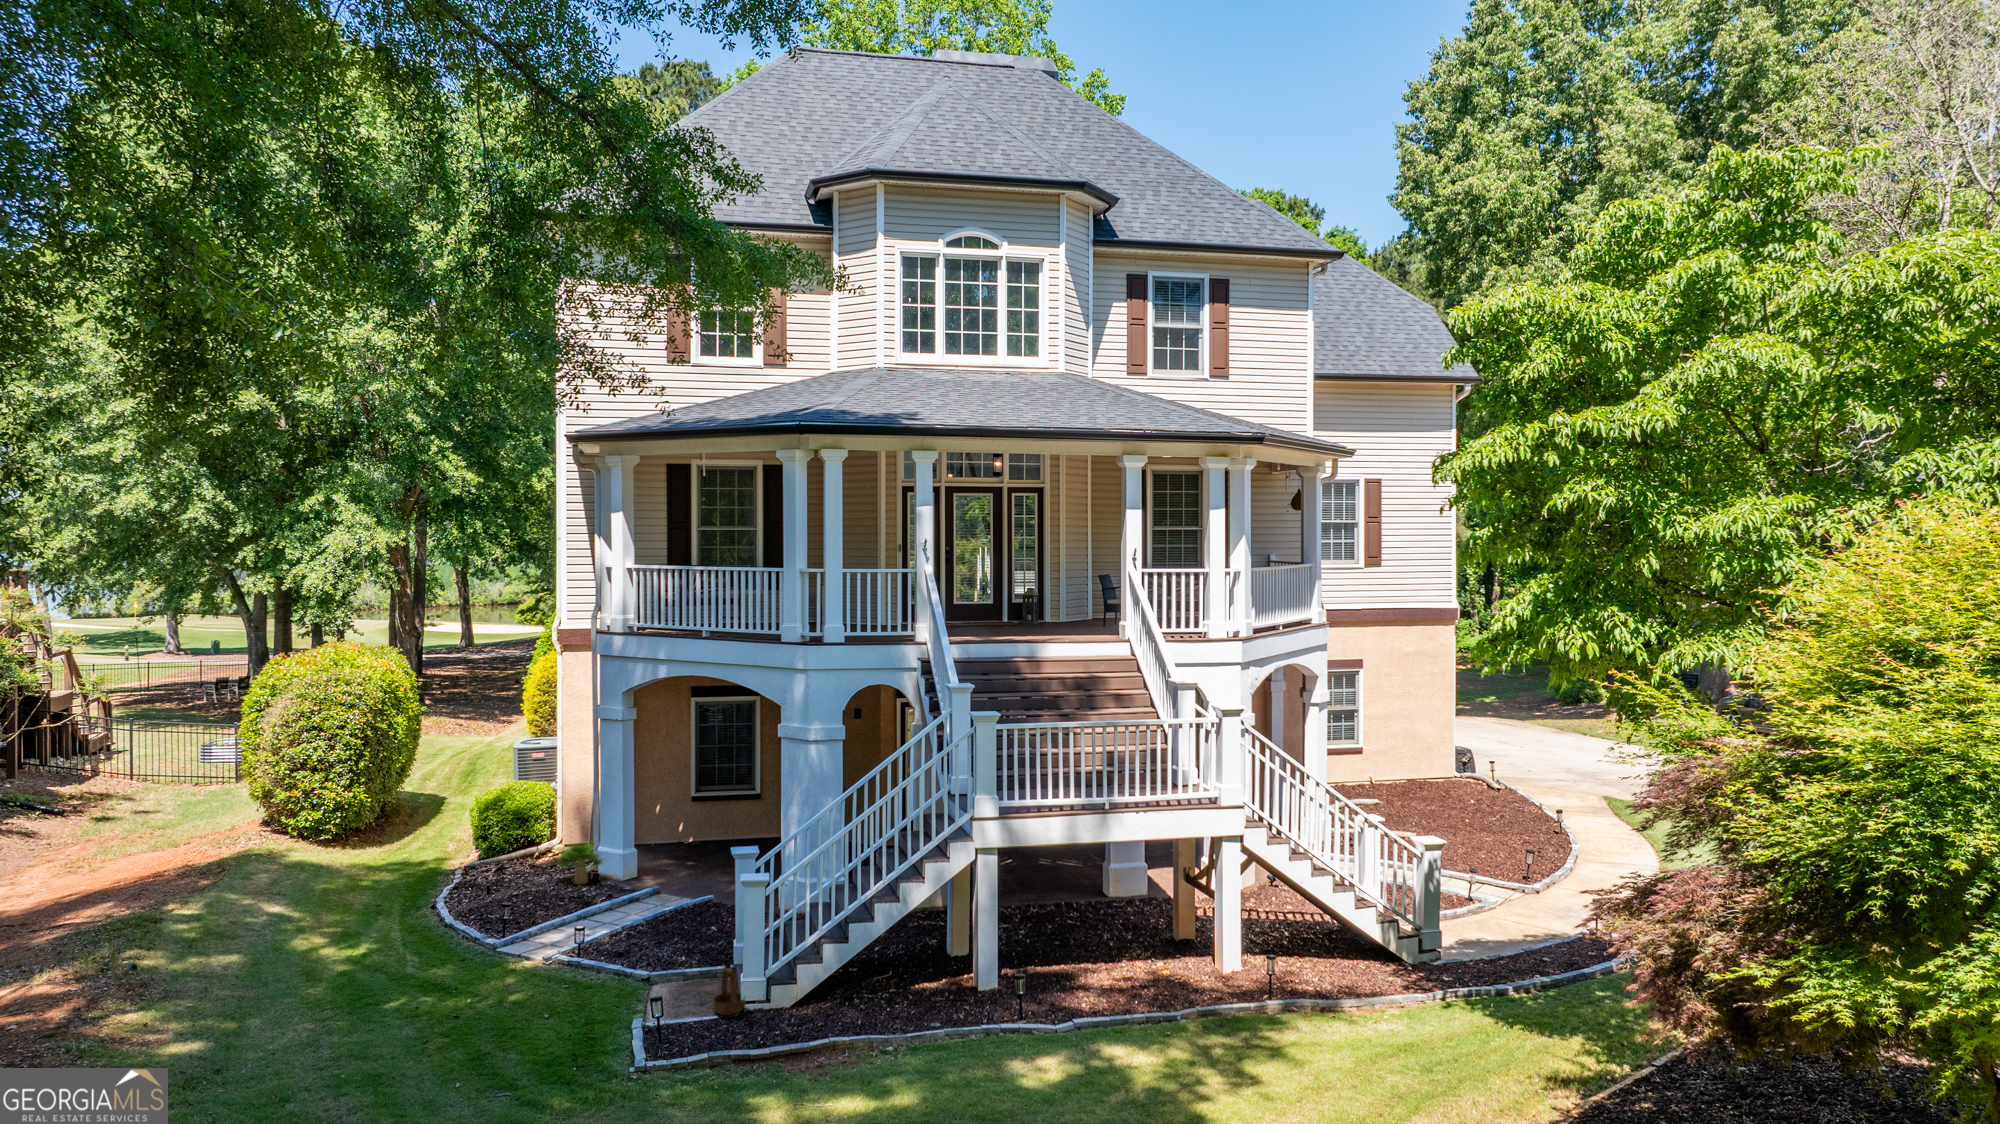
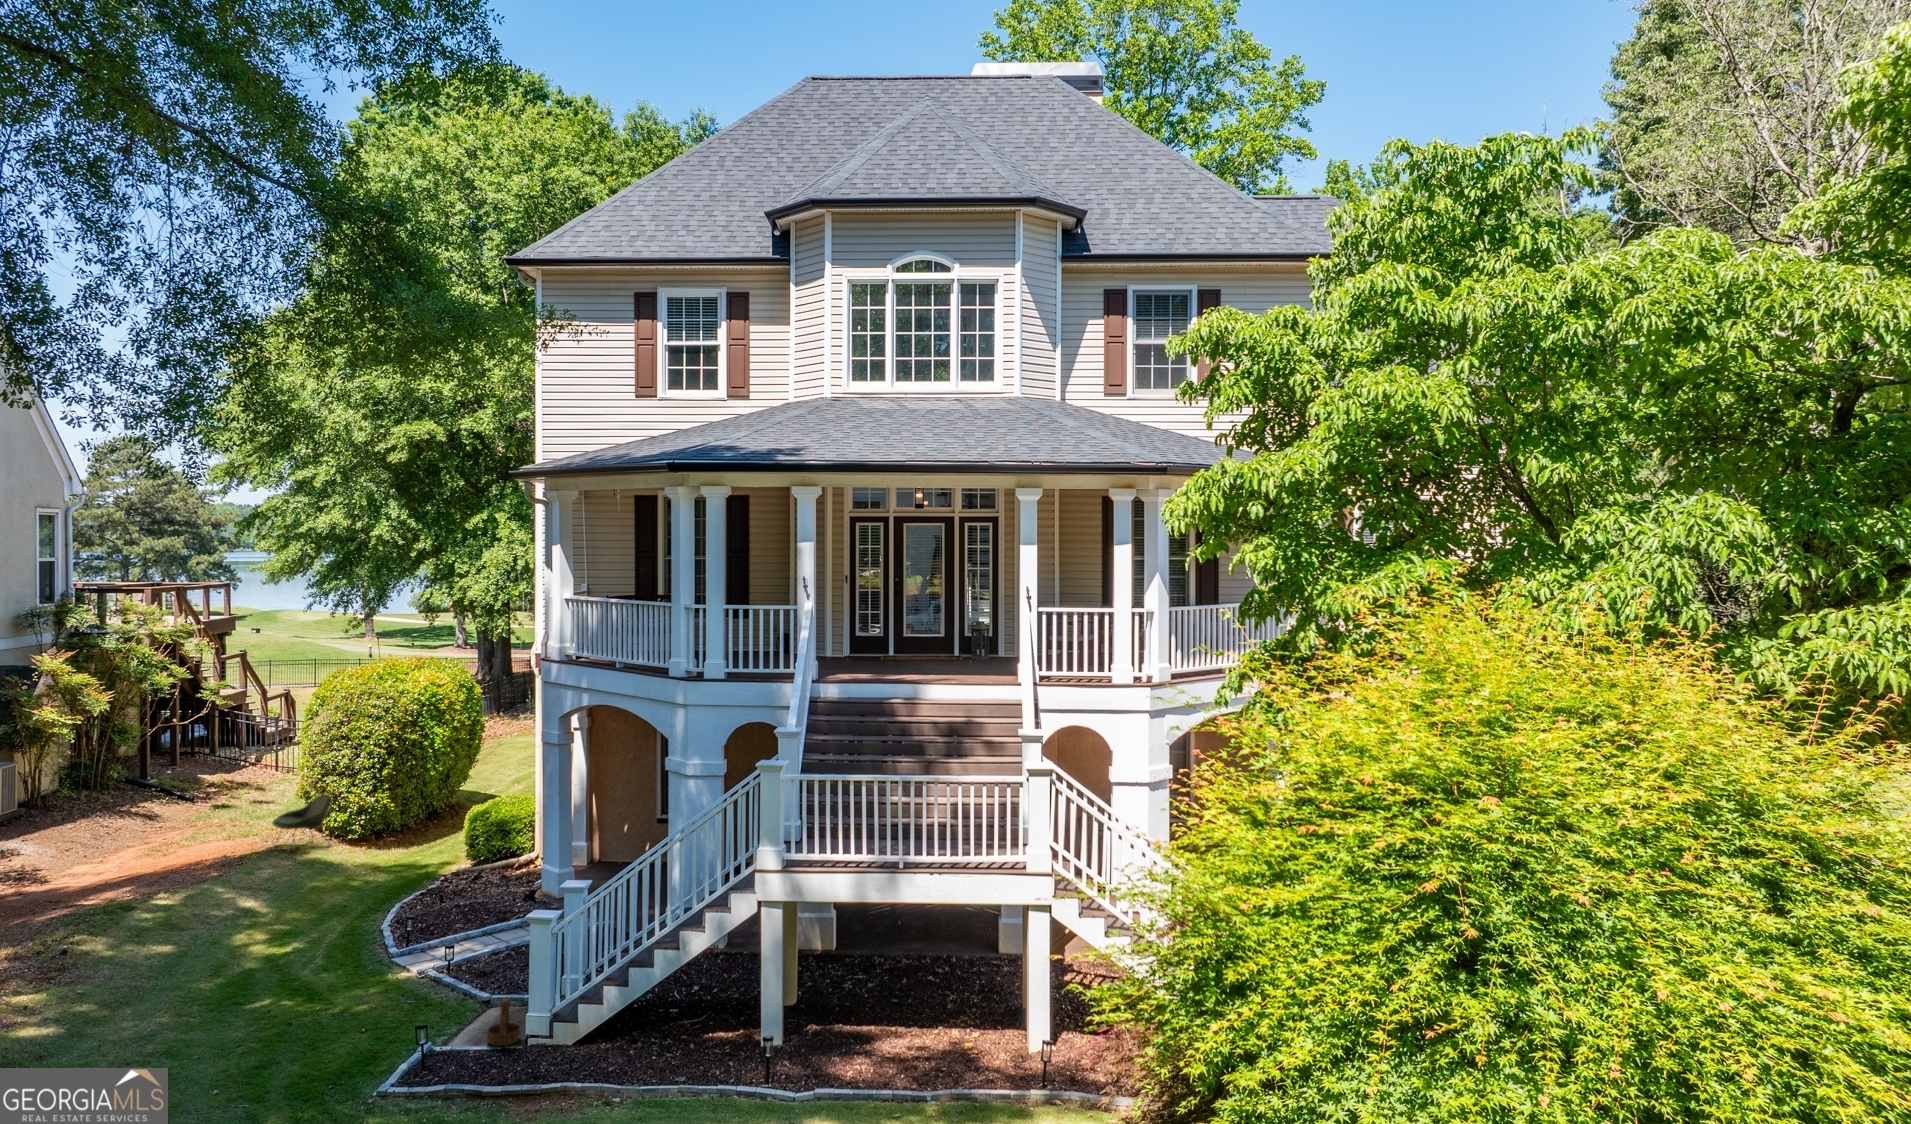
lounge chair: none [232,793,304,860] -> present [272,794,332,852]
potted plant: present [558,843,604,884] -> none [492,858,544,899]

